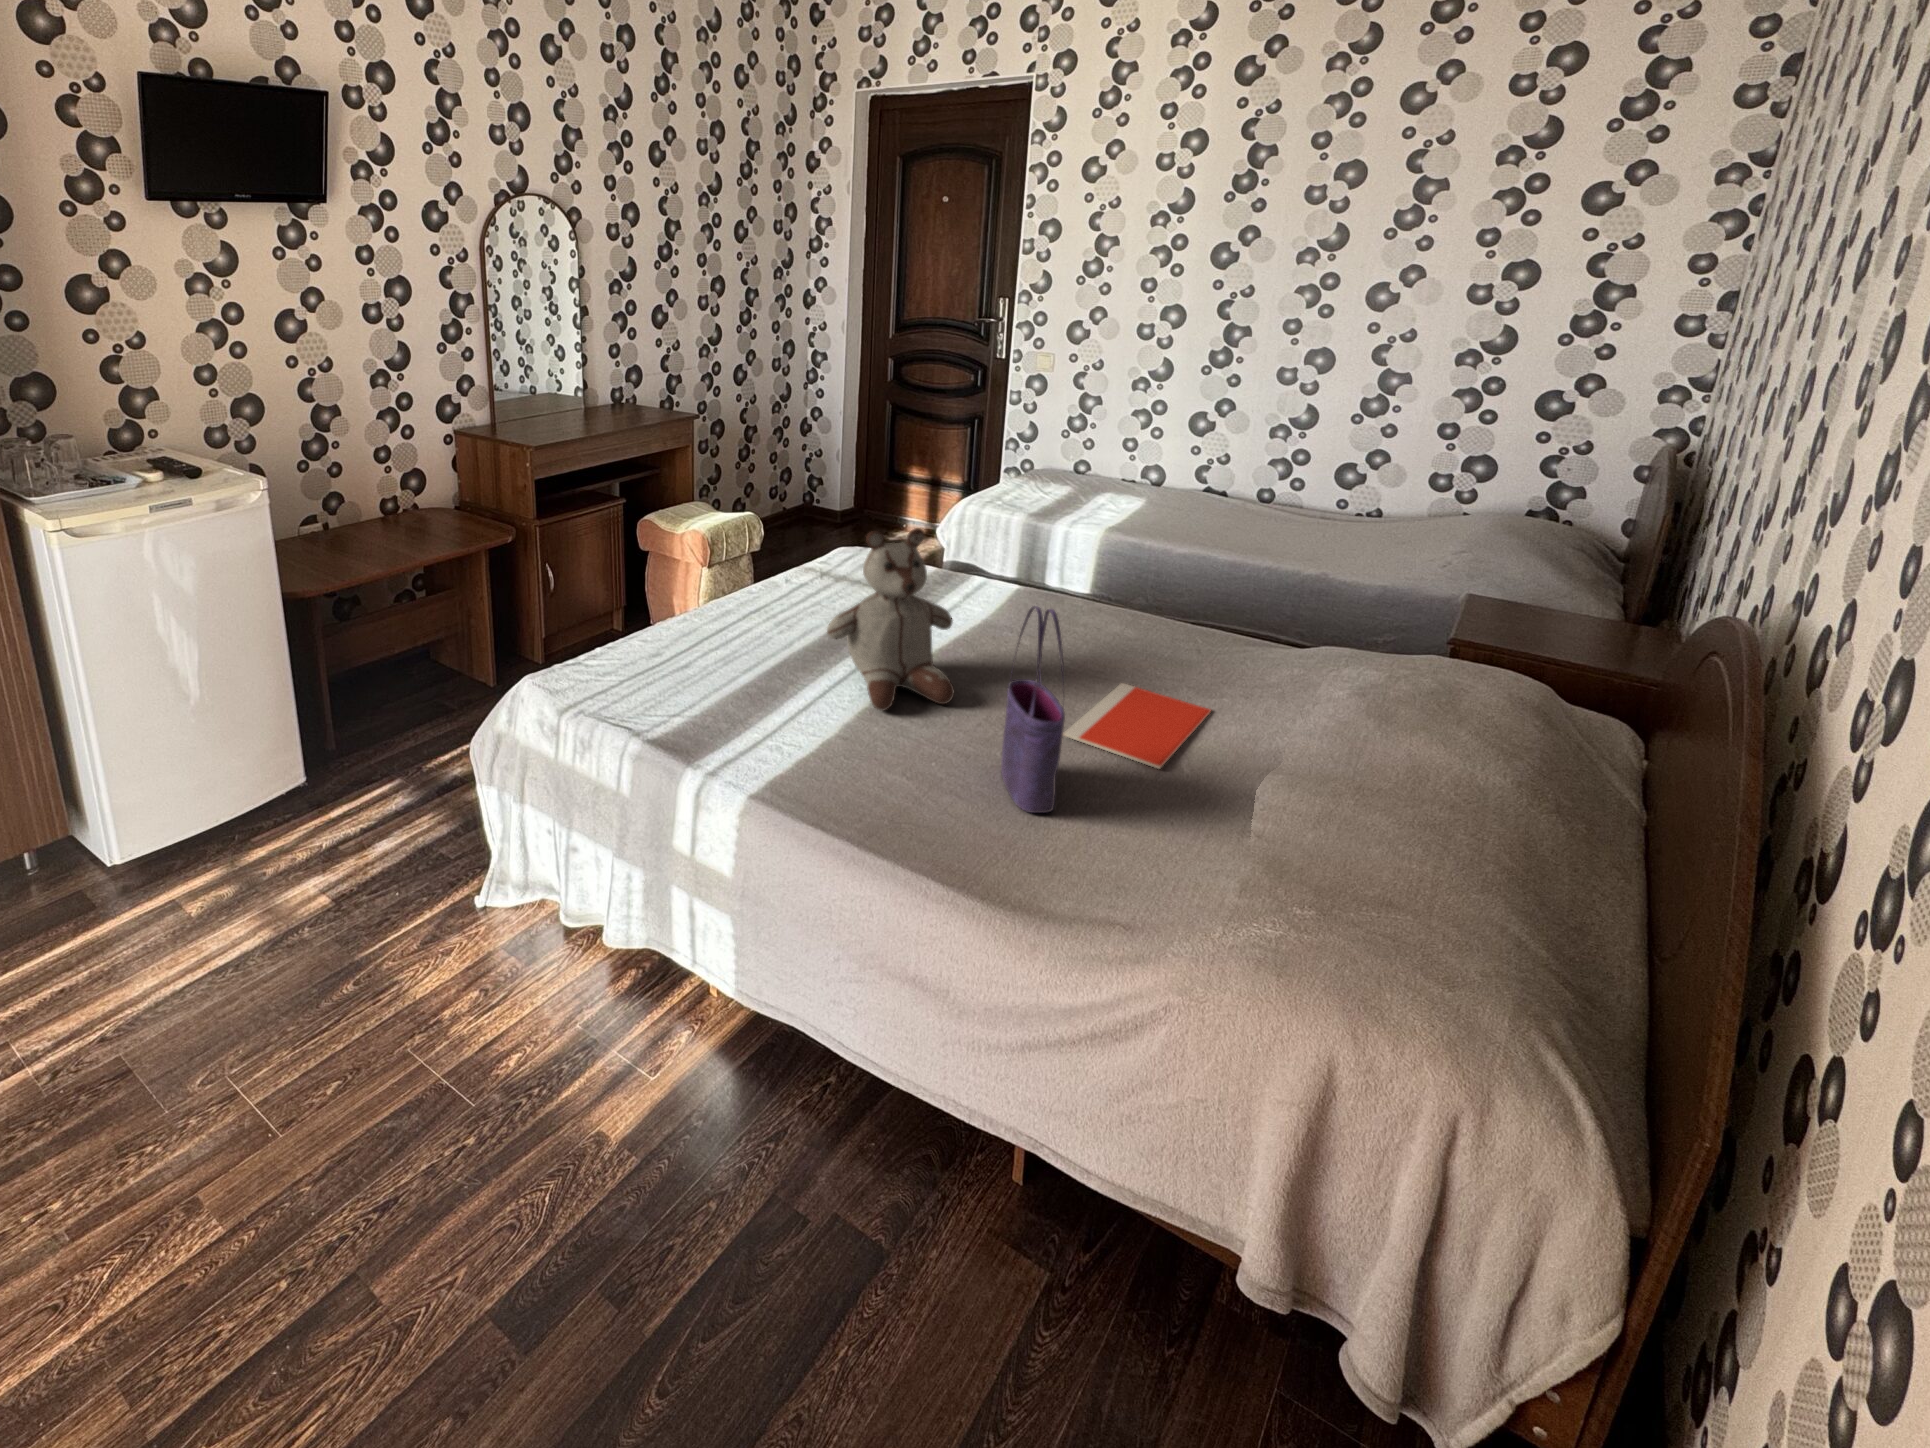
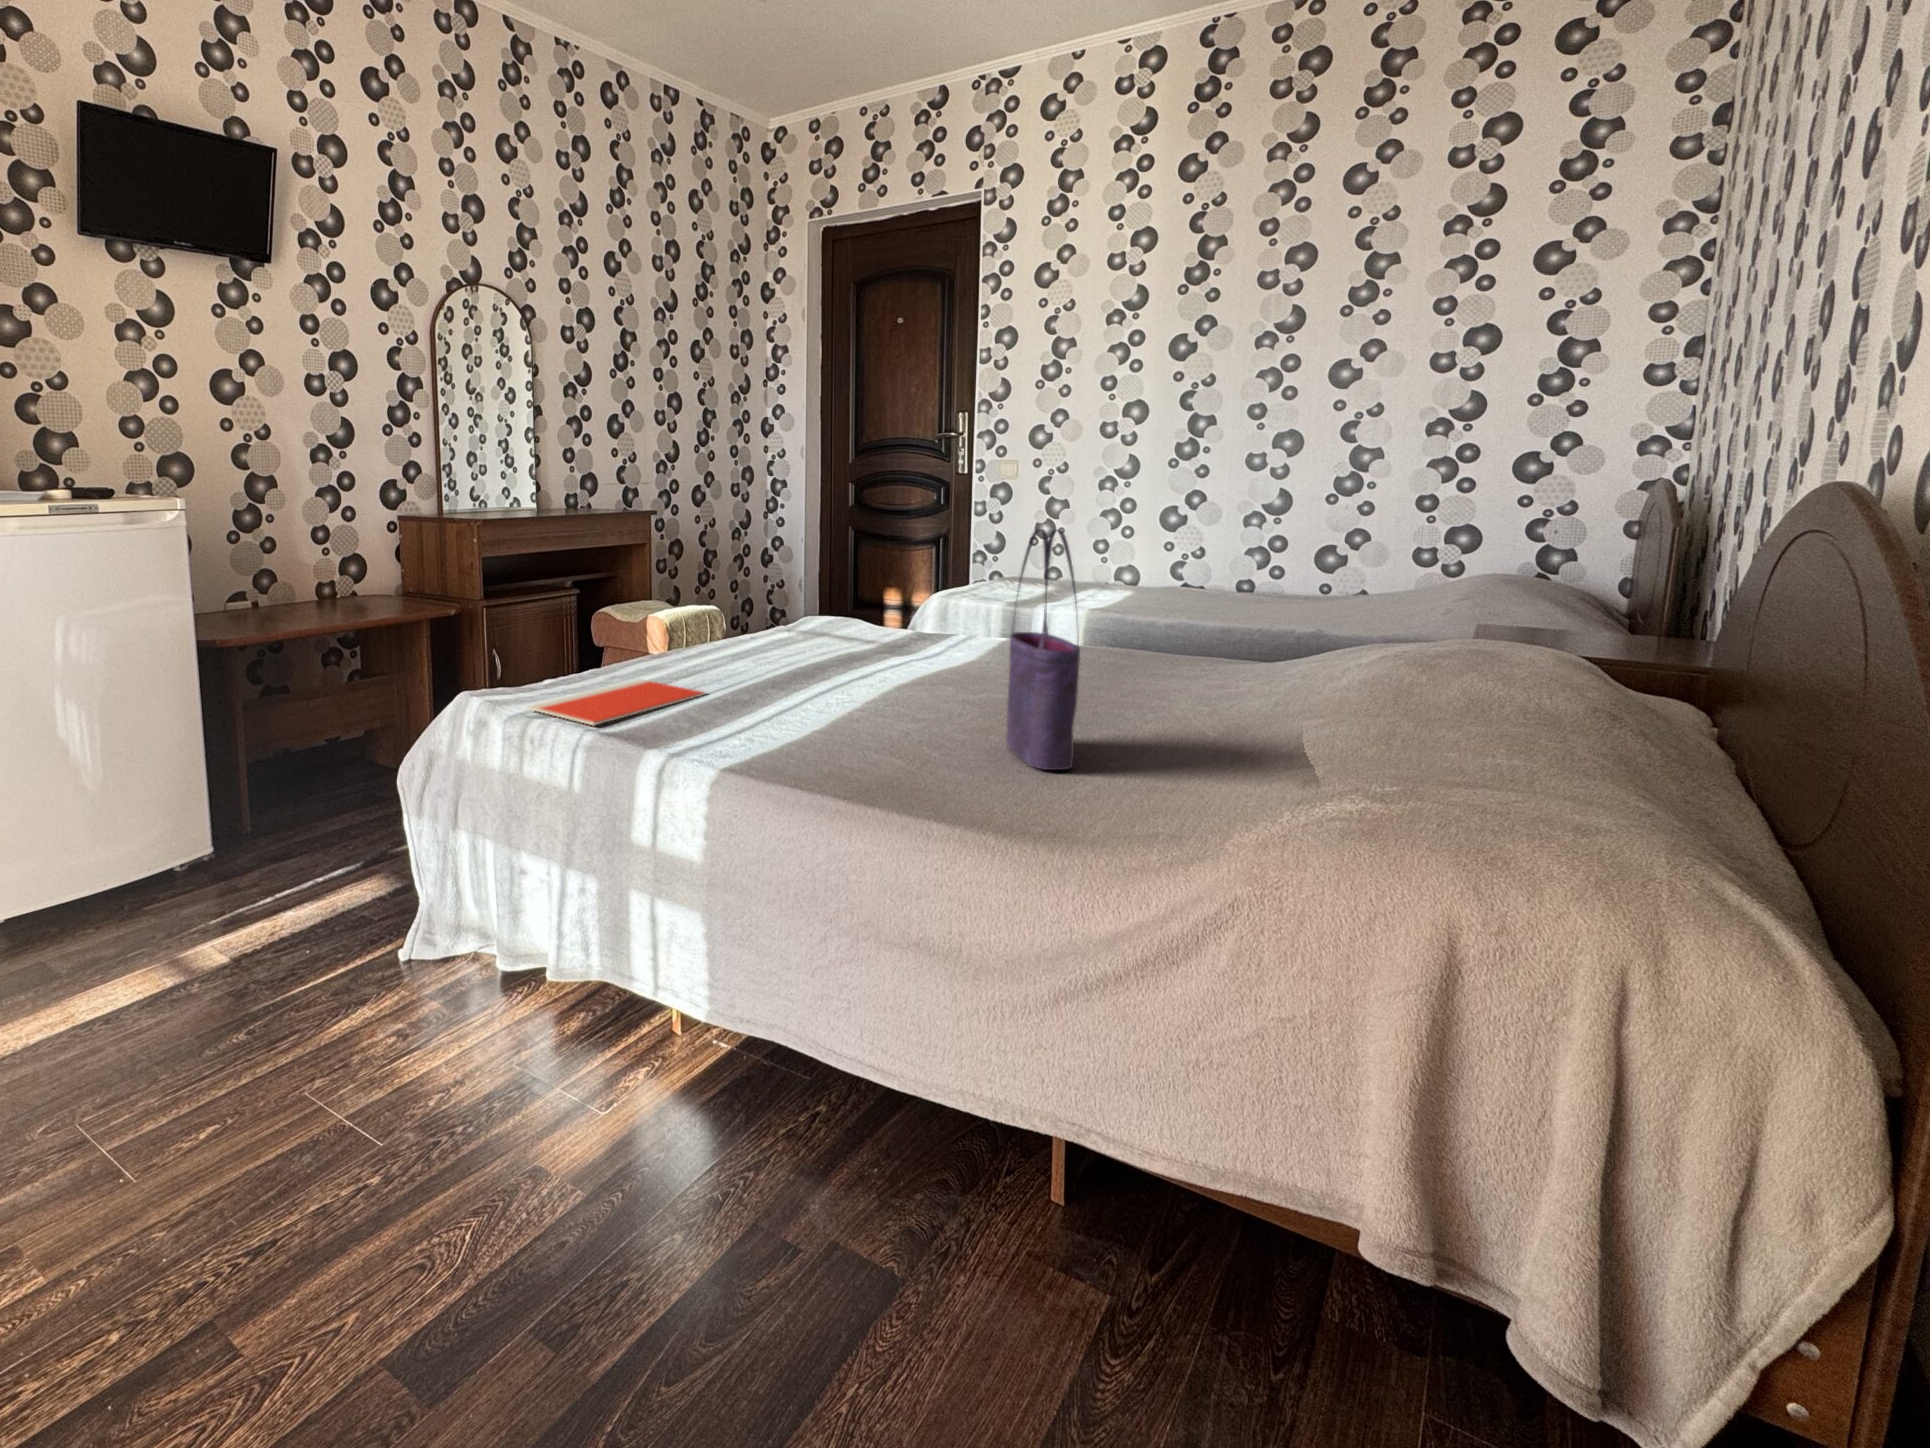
stuffed bear: present [827,528,954,711] -> none [799,514,945,708]
notebook: present [1063,683,1211,769] -> present [528,679,706,726]

